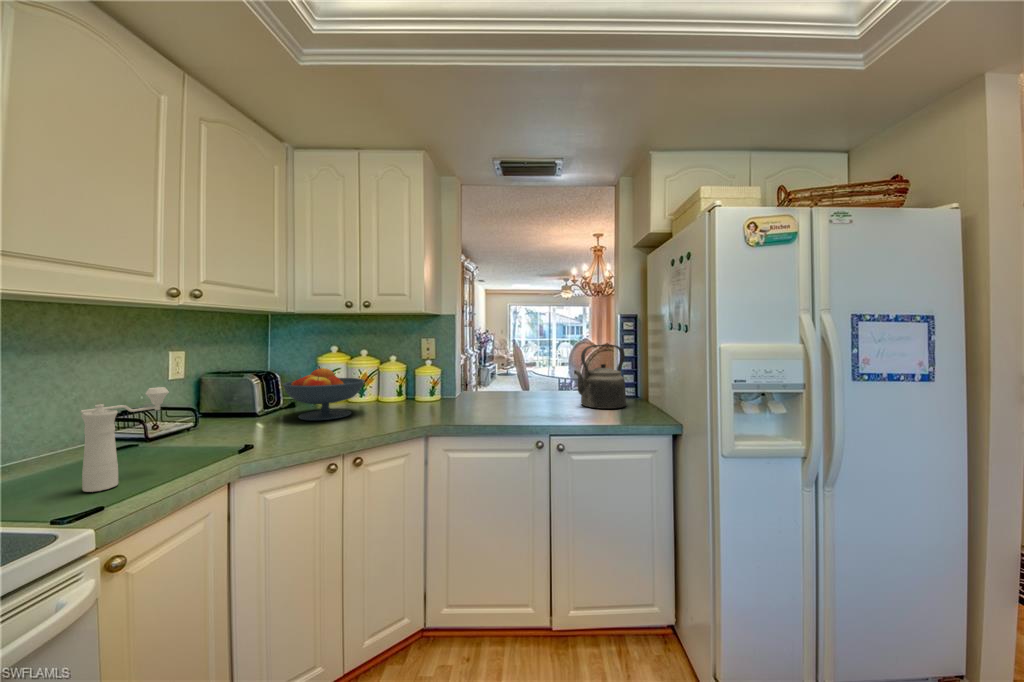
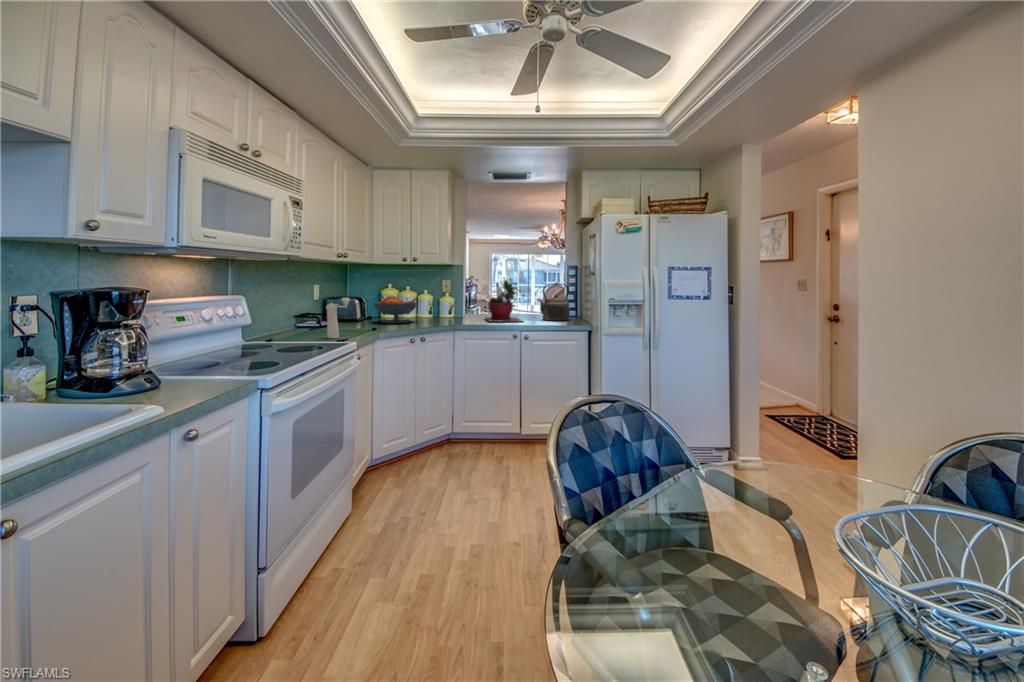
succulent plant: none [483,335,552,413] -> present [485,278,522,322]

